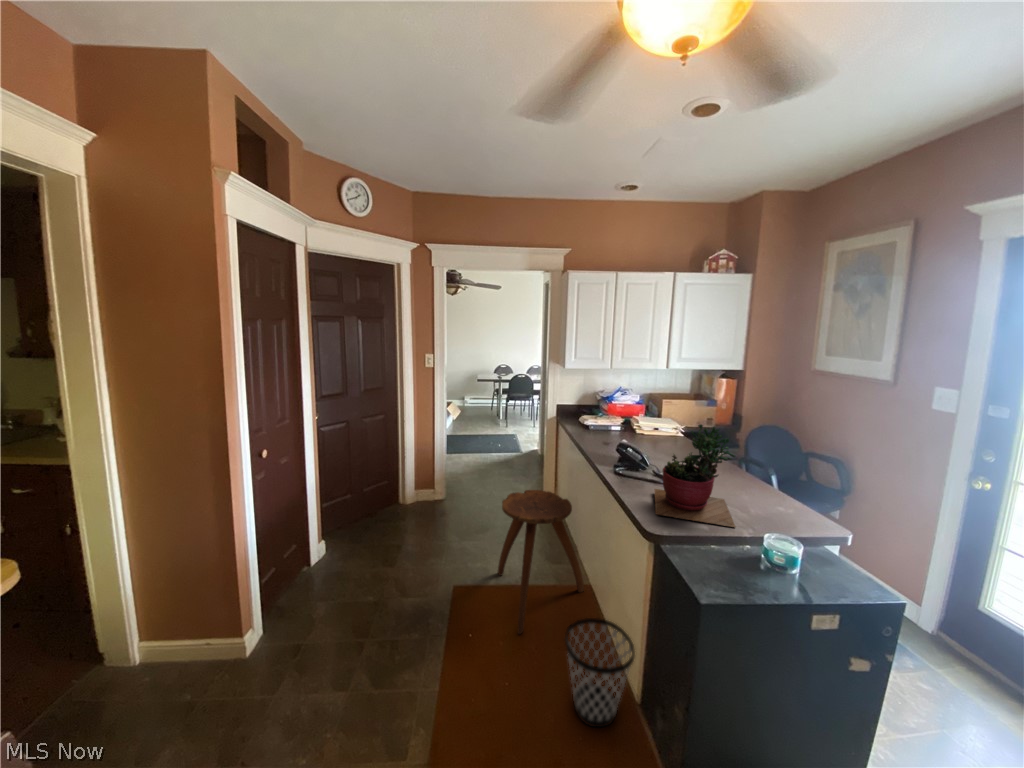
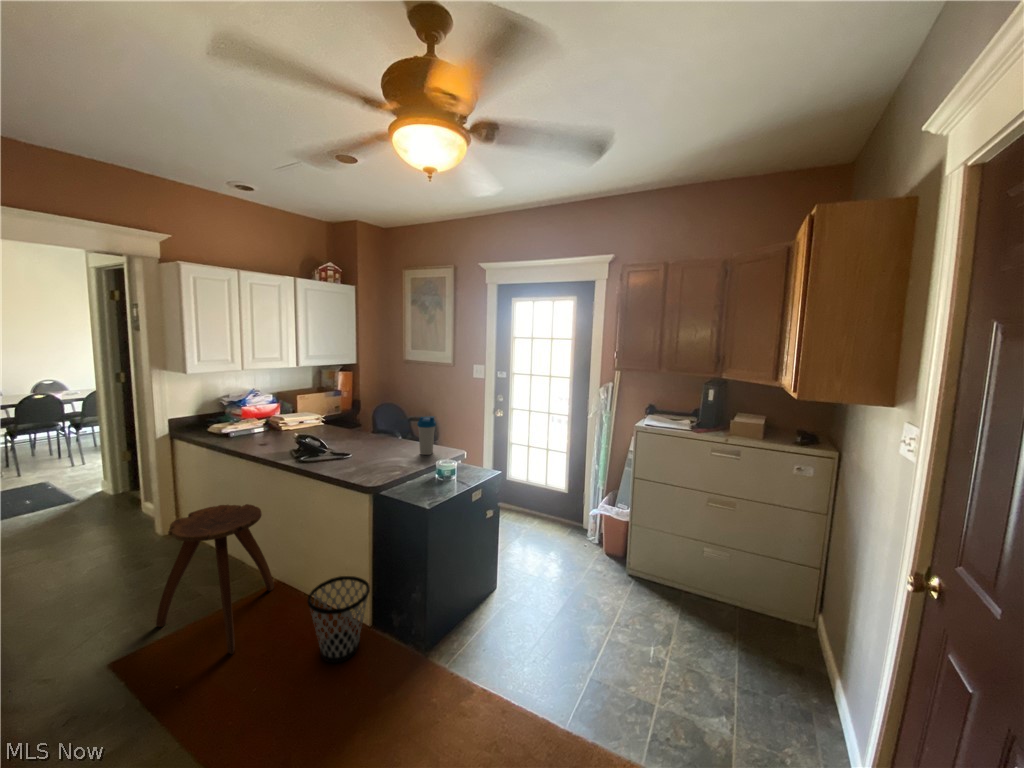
succulent plant: present [654,424,735,527] -> none [347,401,414,476]
water bottle: none [765,457,799,517] -> present [417,416,436,455]

